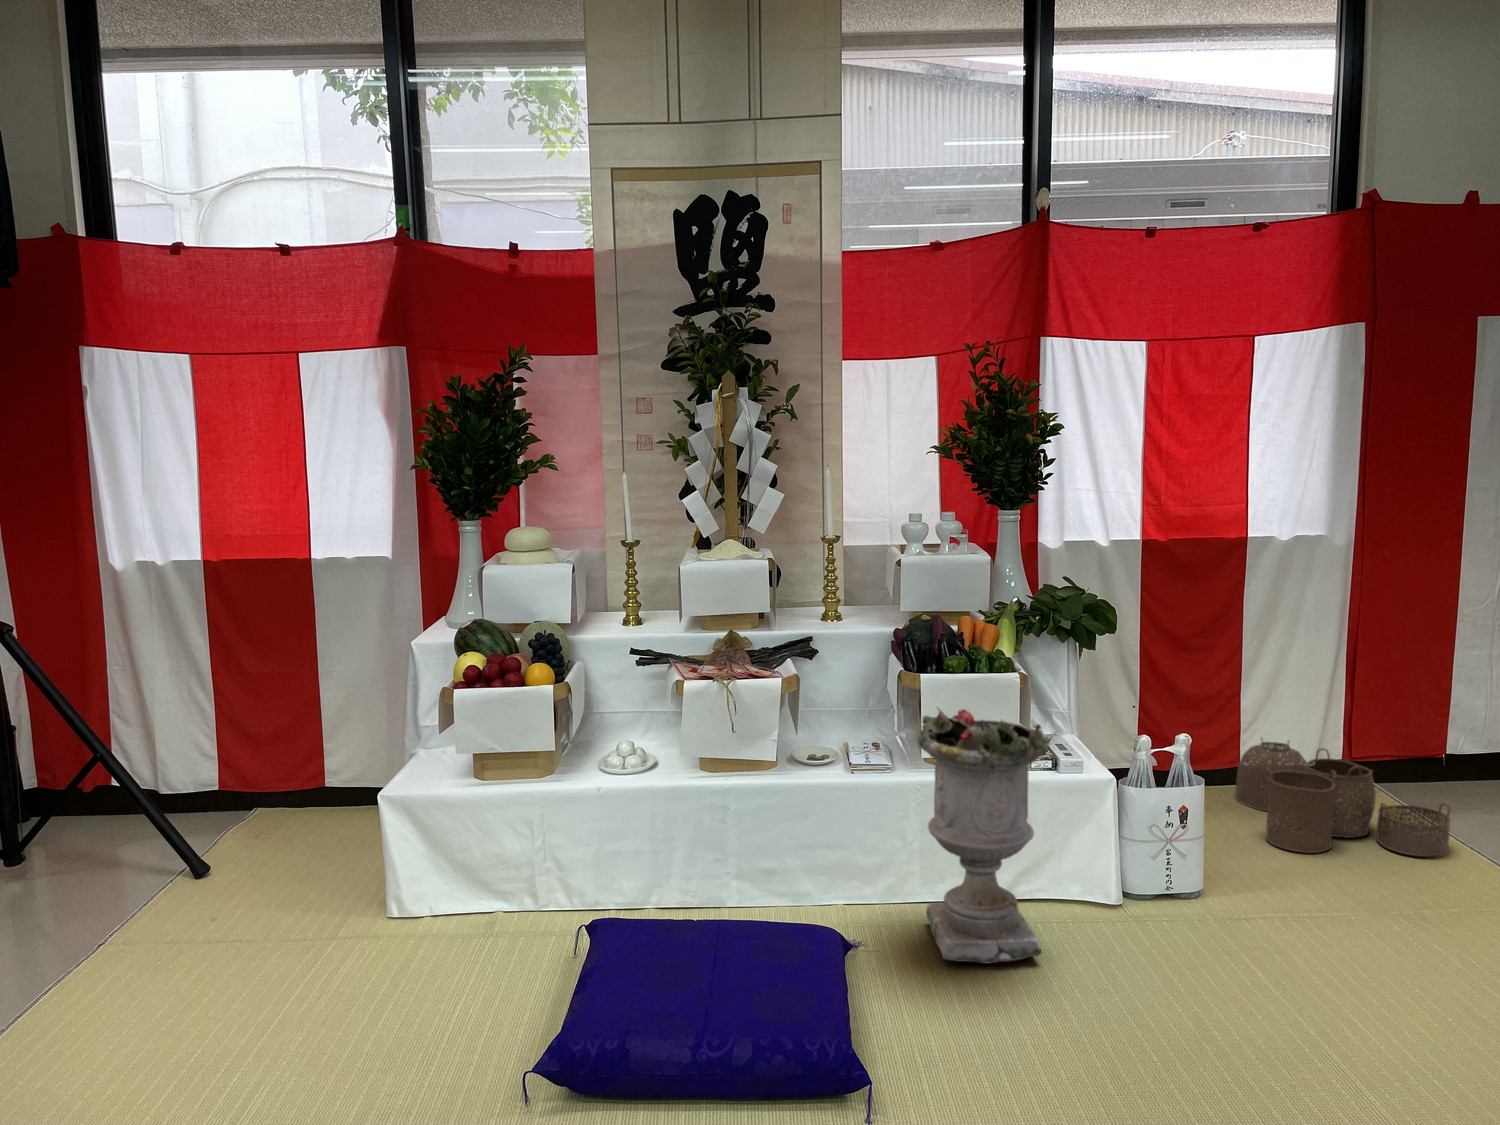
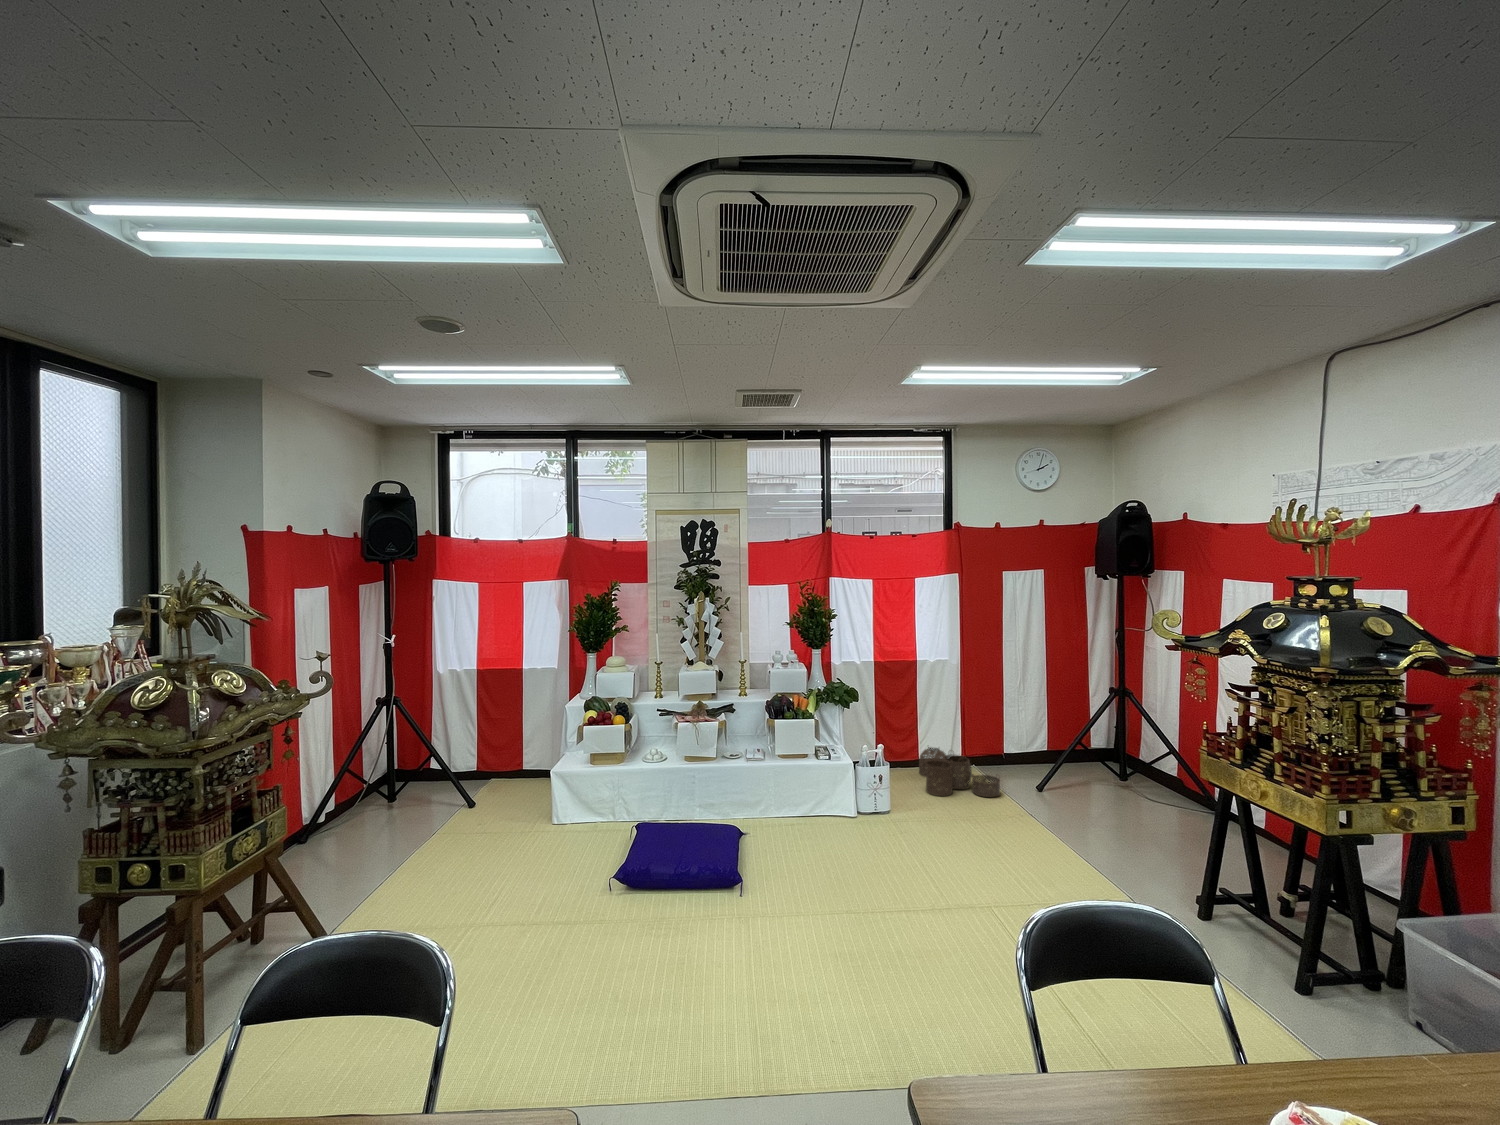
planter: present [917,709,1057,964] -> none [770,734,825,841]

